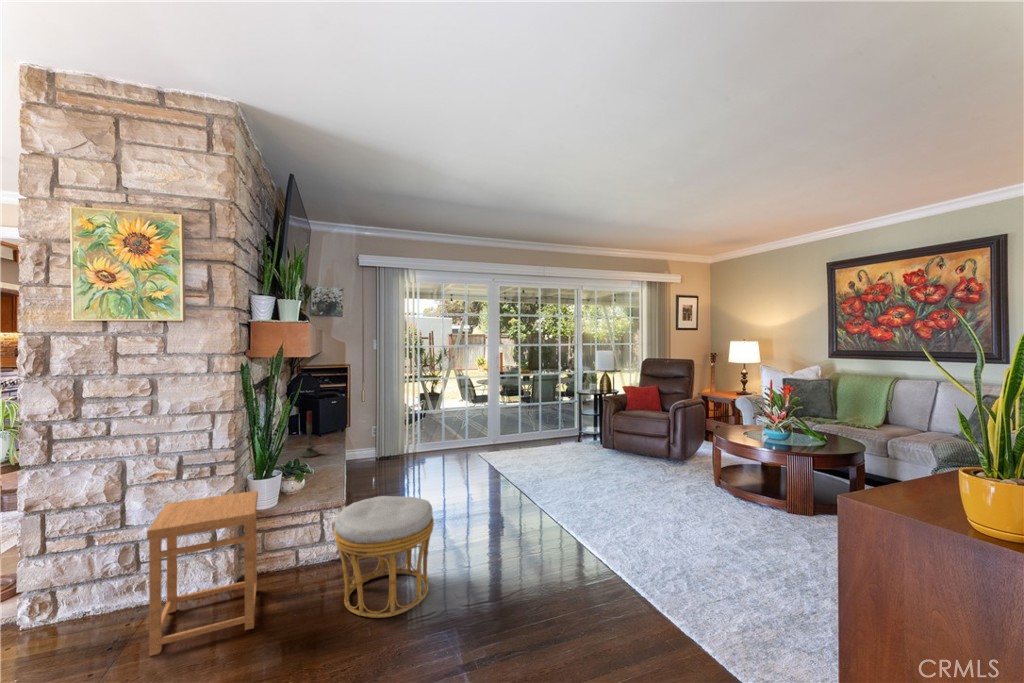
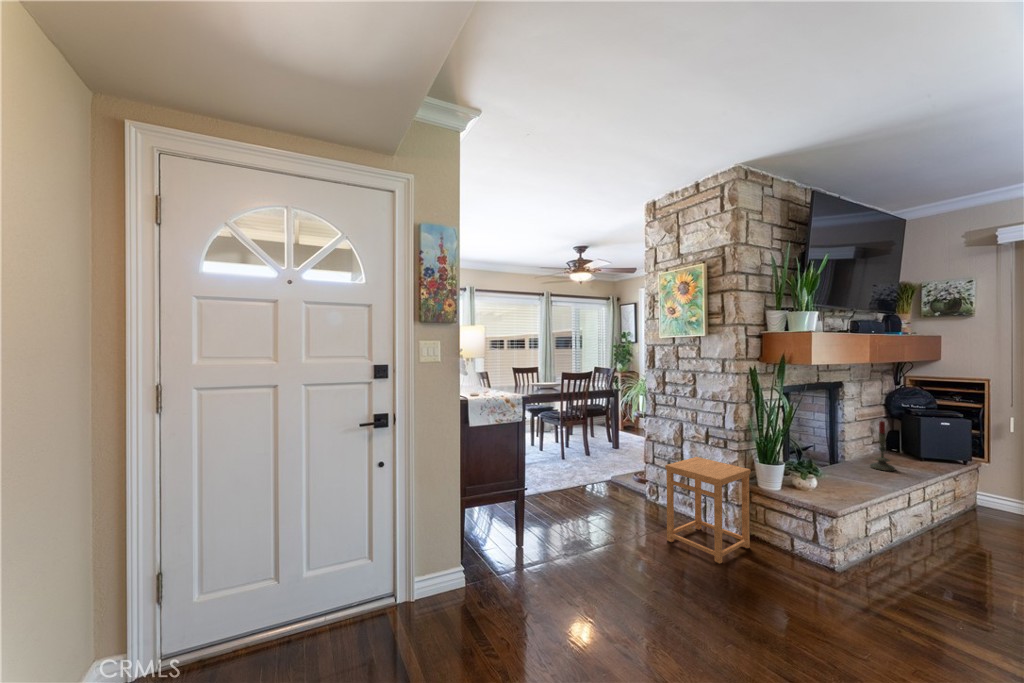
ottoman: present [335,496,434,618] -> none [773,510,898,646]

